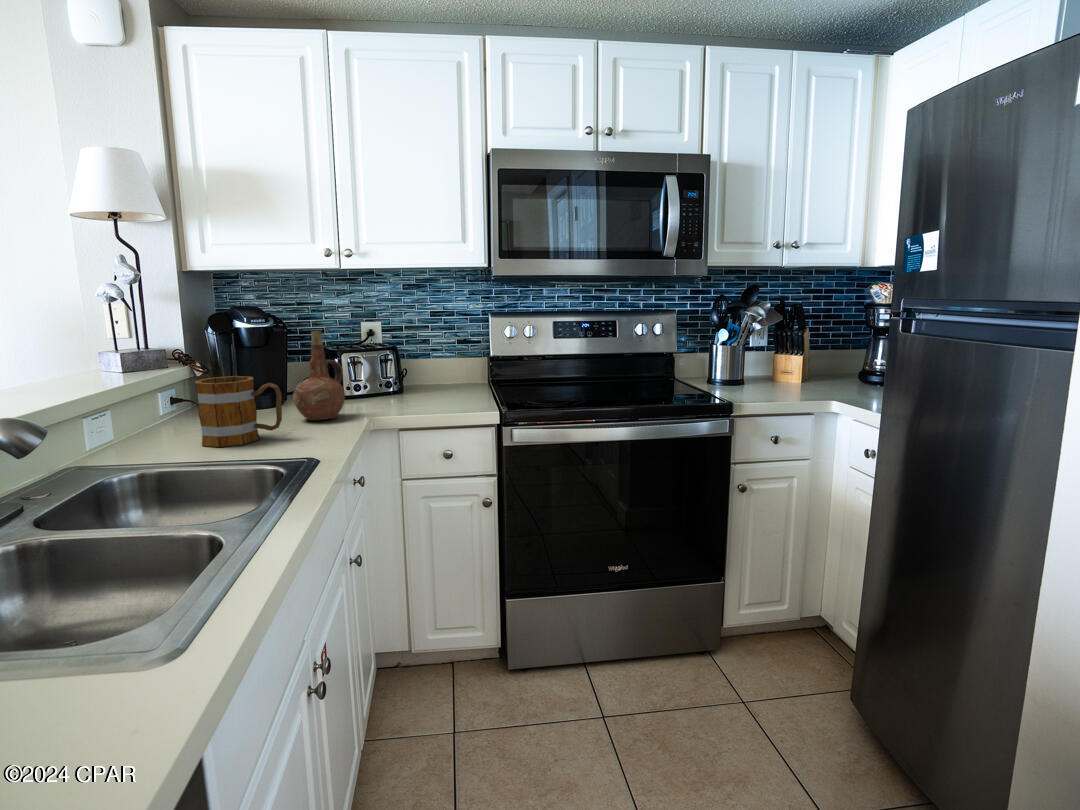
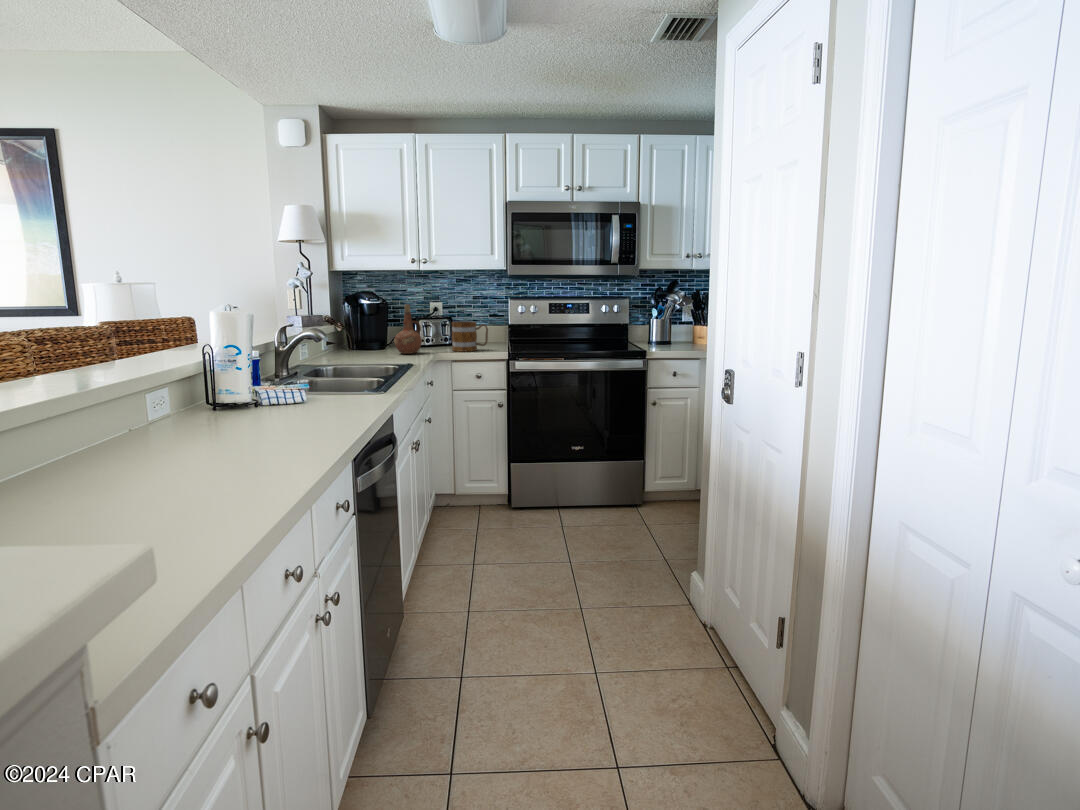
mug: present [195,376,282,447] -> present [452,321,488,352]

